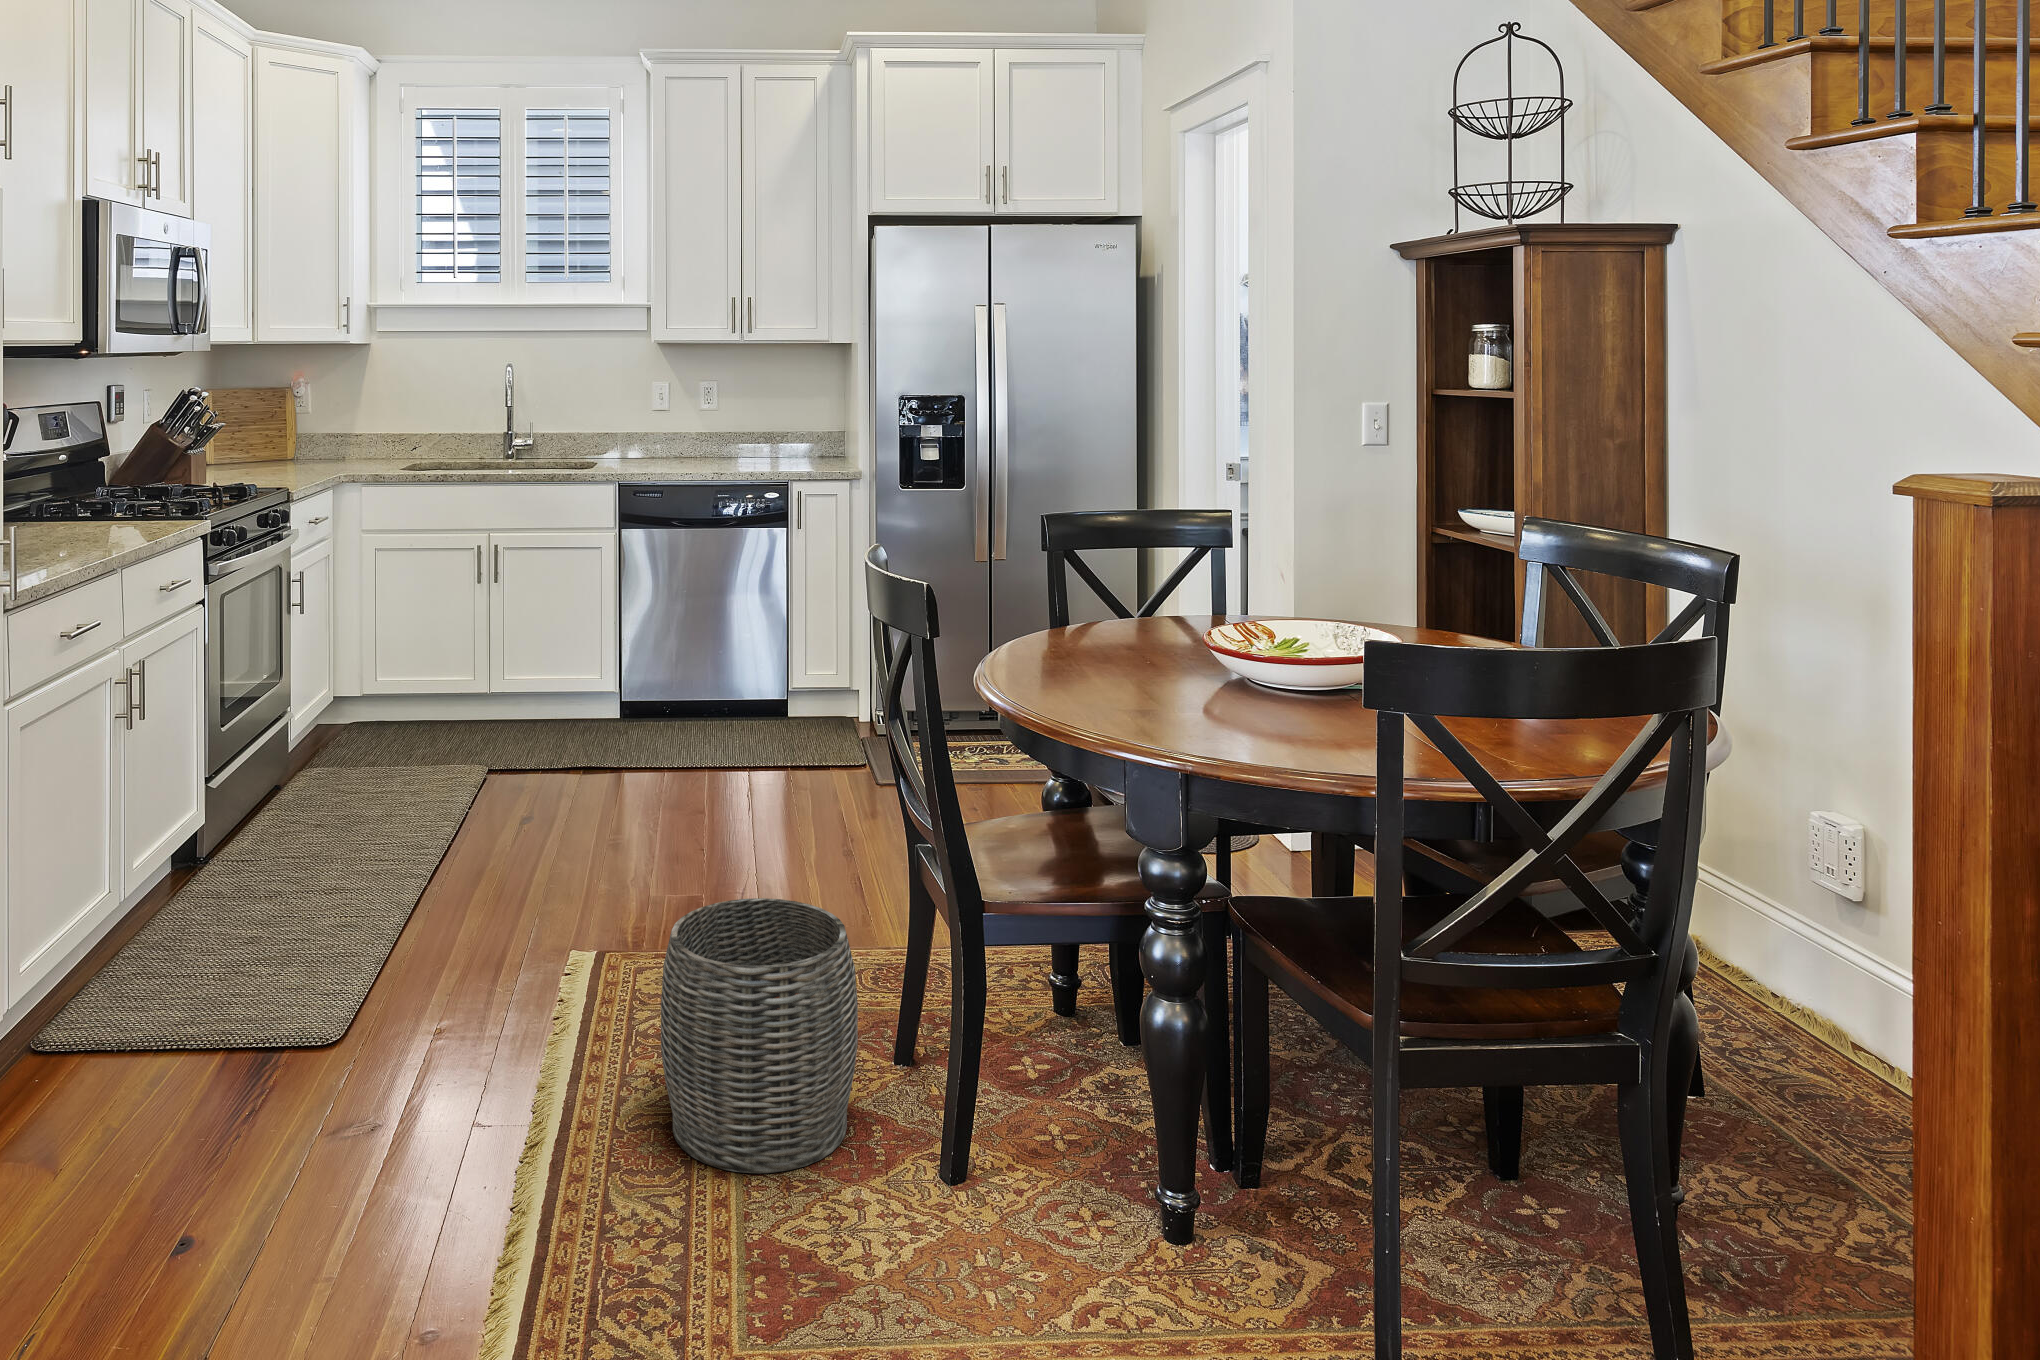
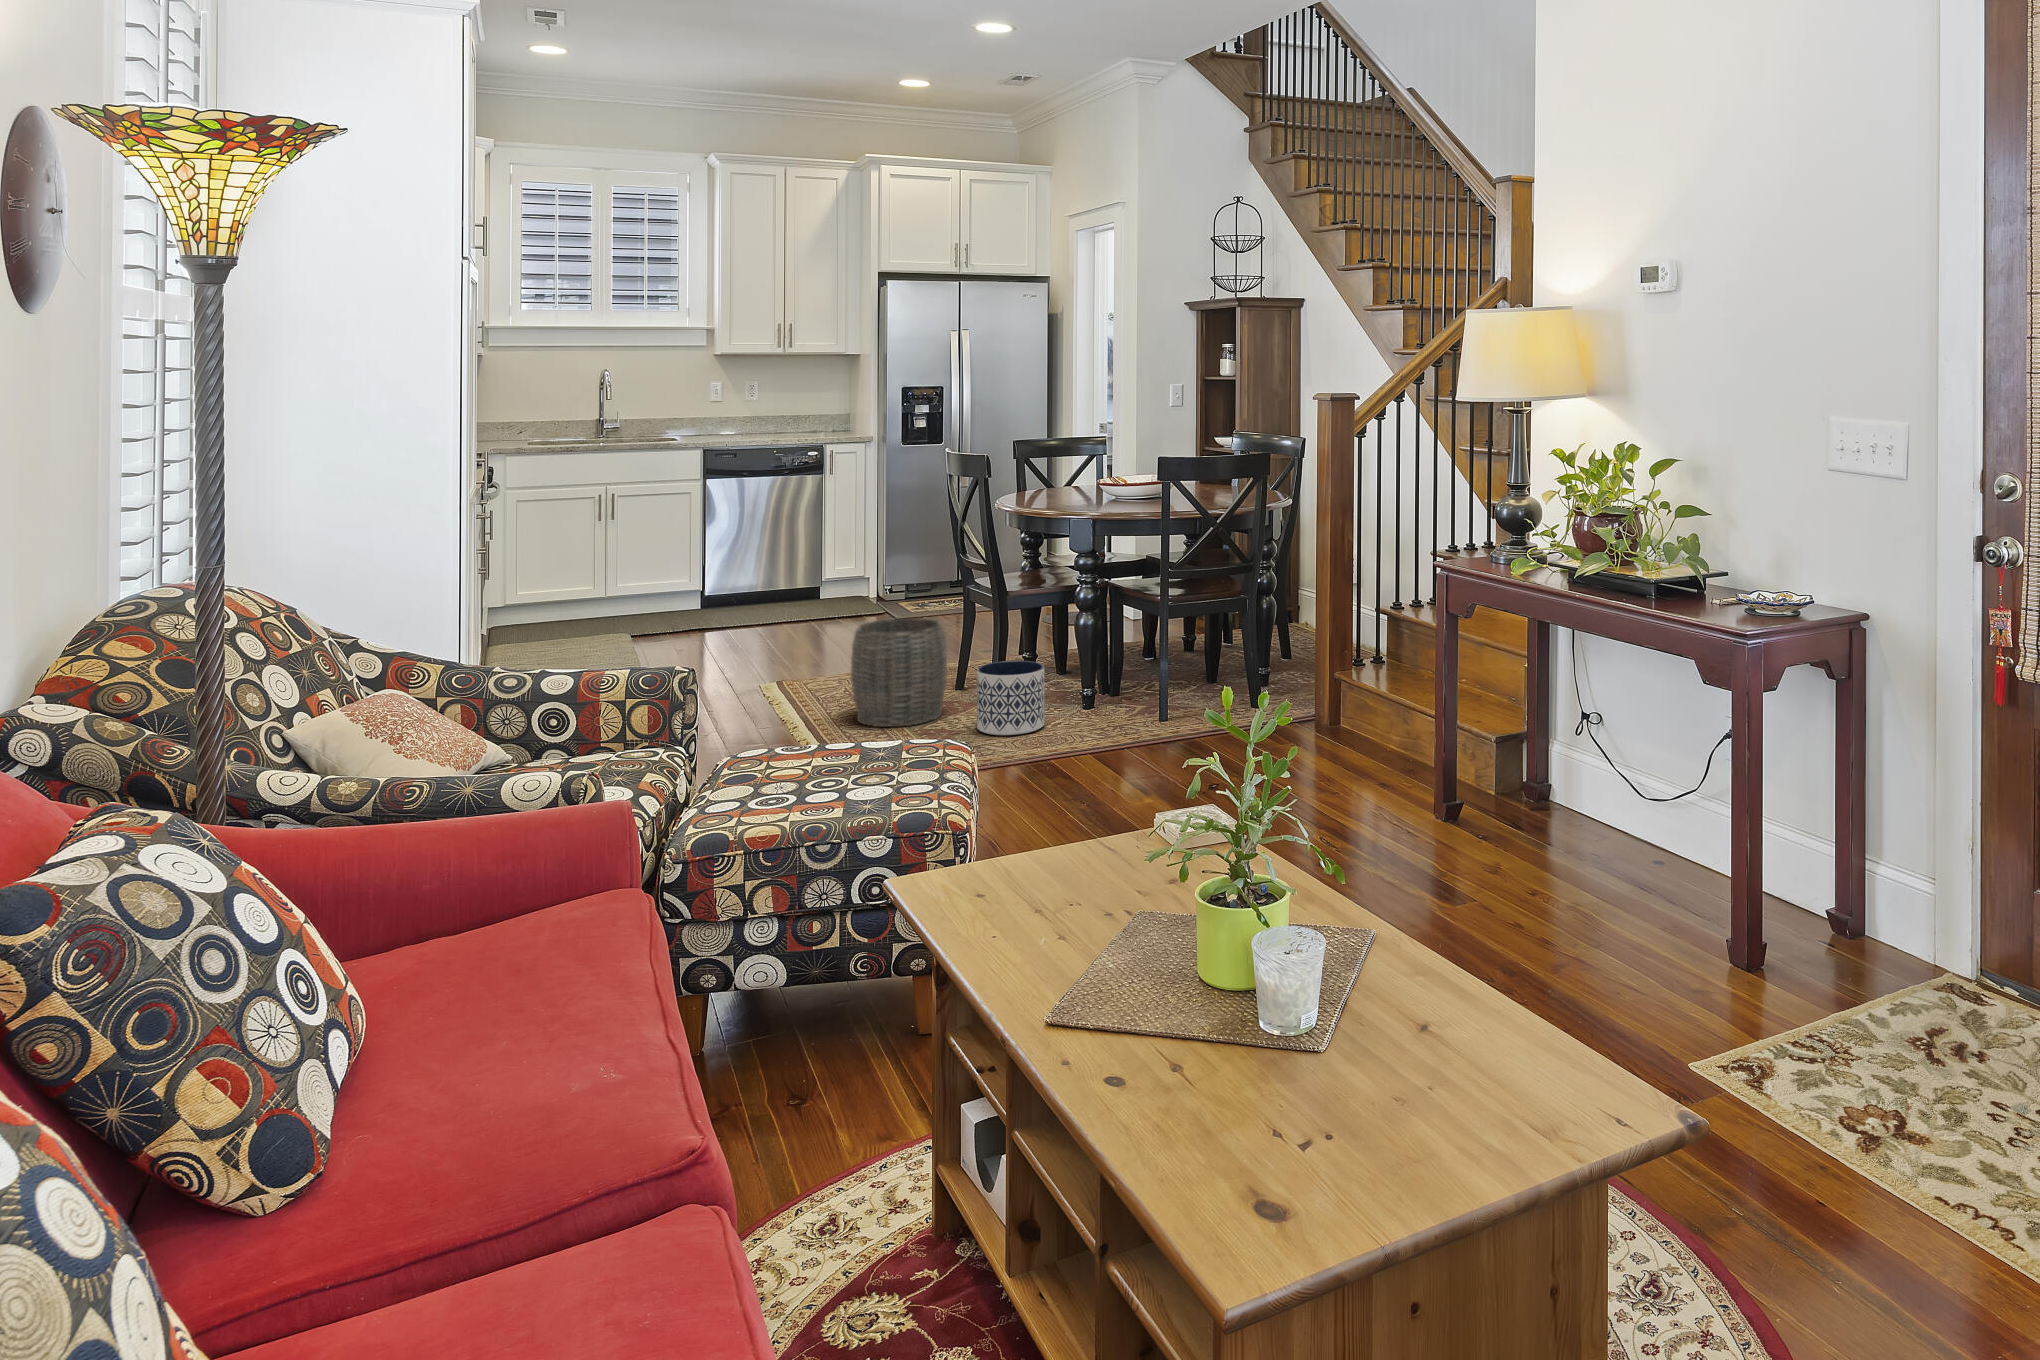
planter: none [897,1063,1057,1289] -> present [977,661,1045,735]

